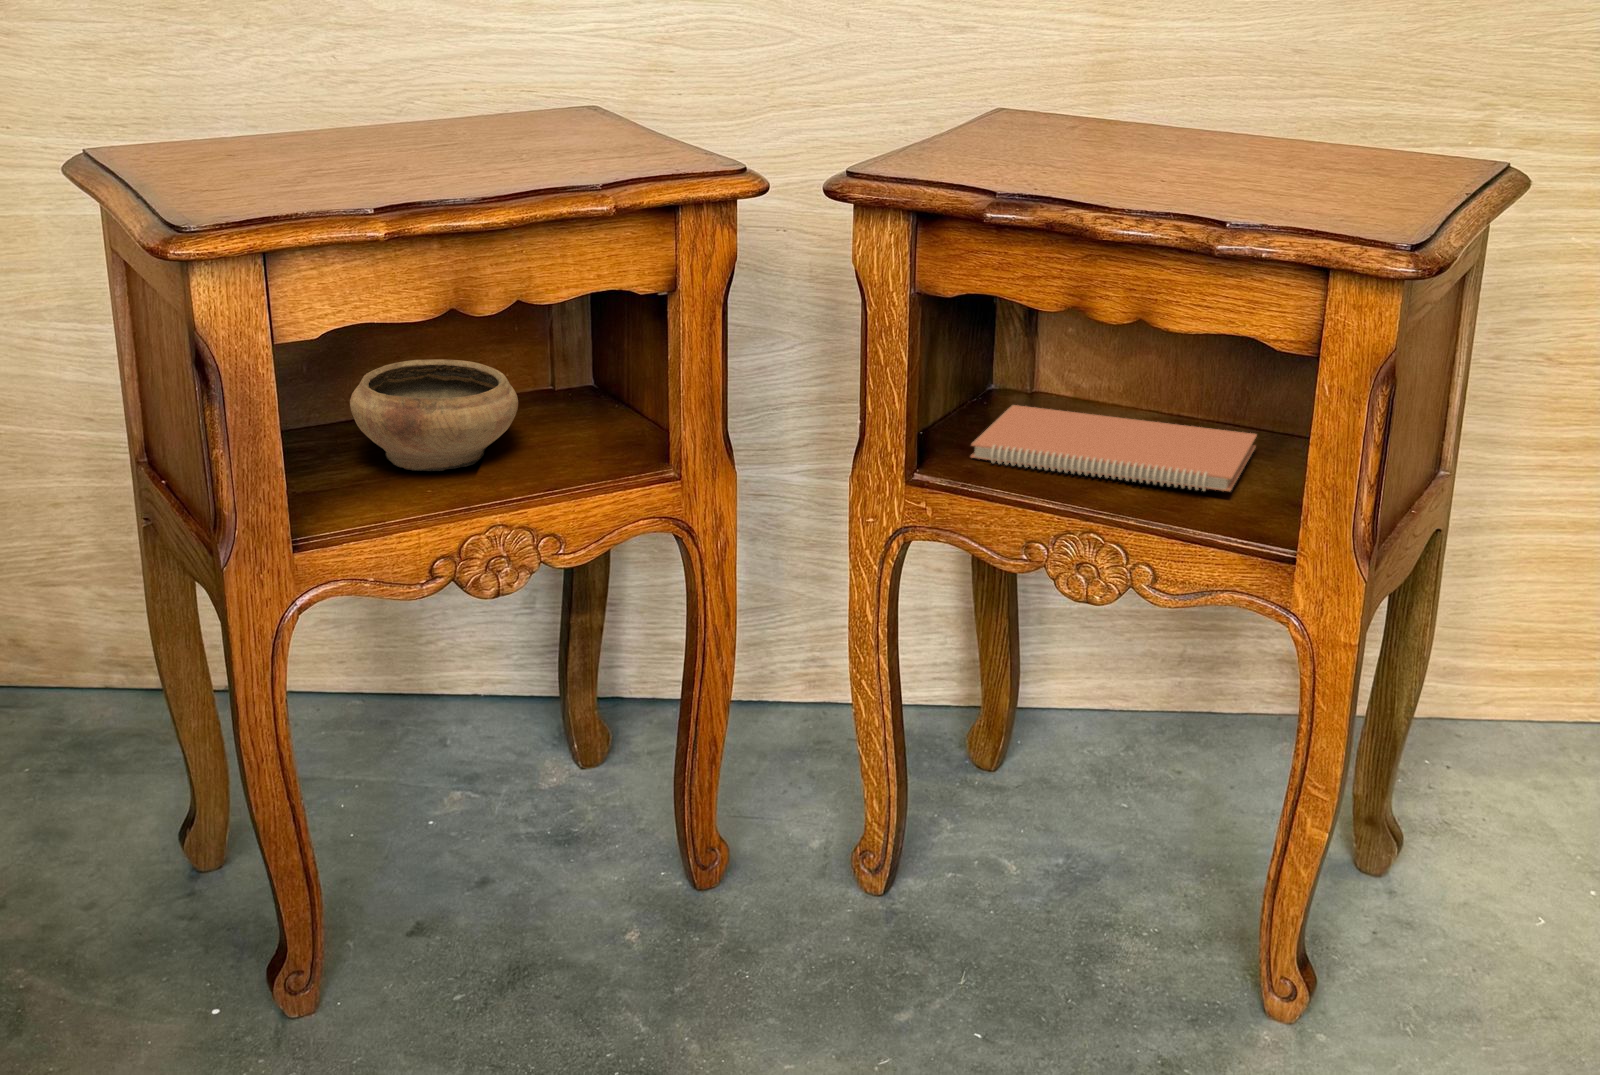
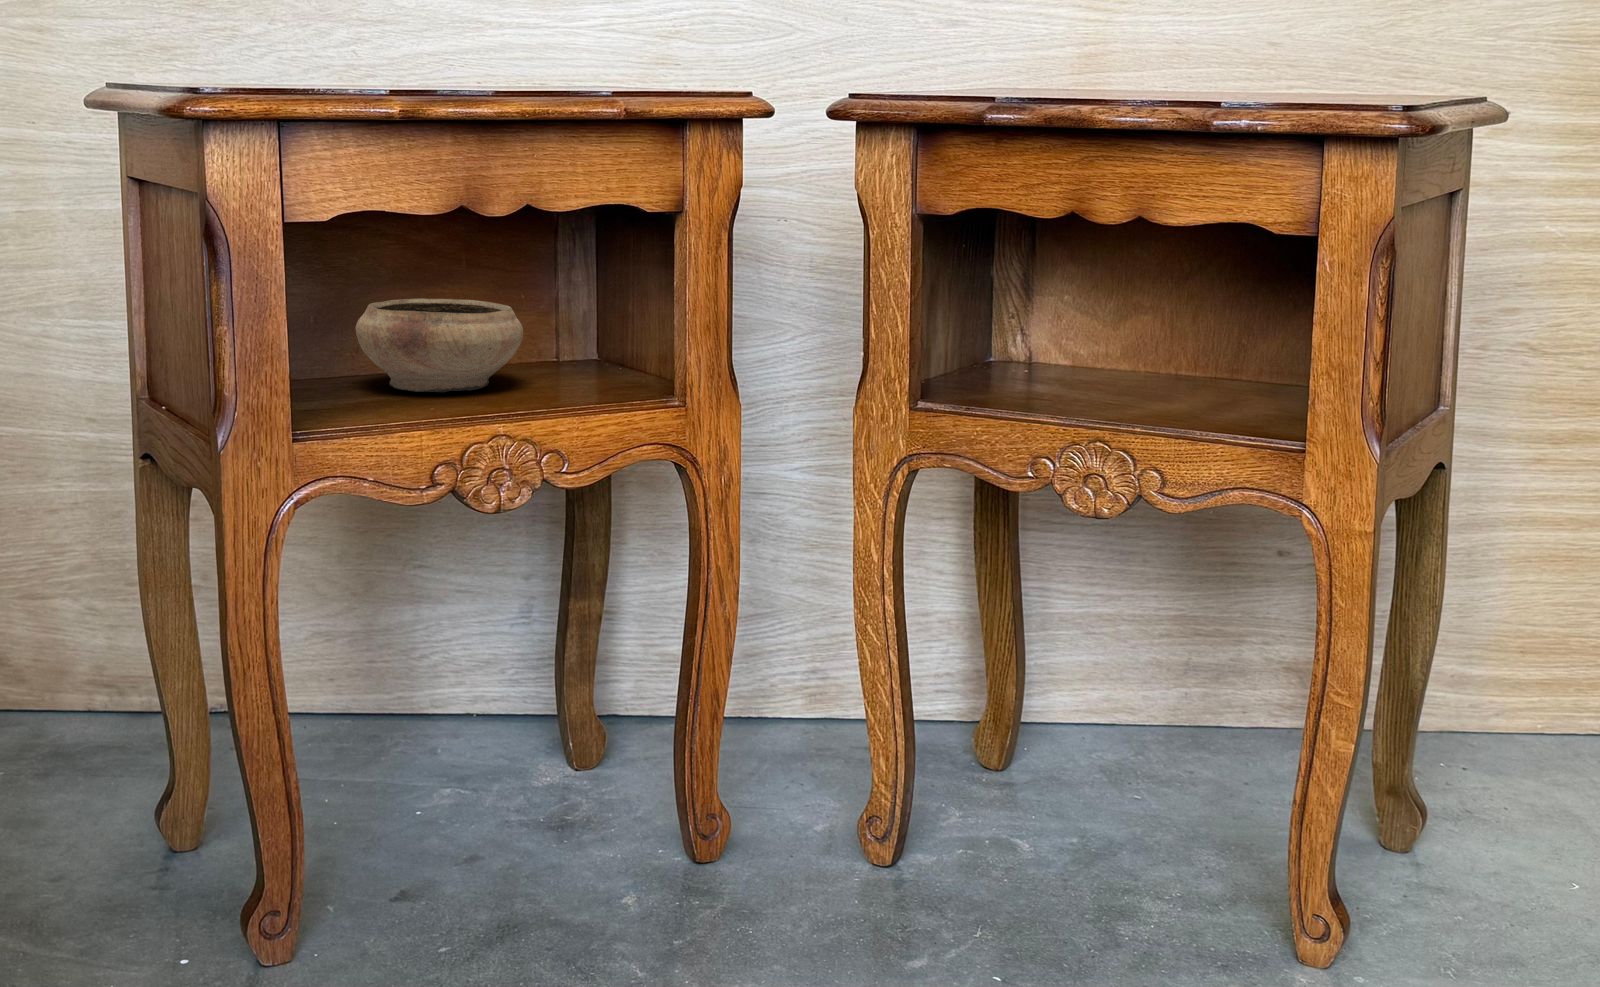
notebook: present [971,405,1257,491] -> none [974,359,1258,405]

